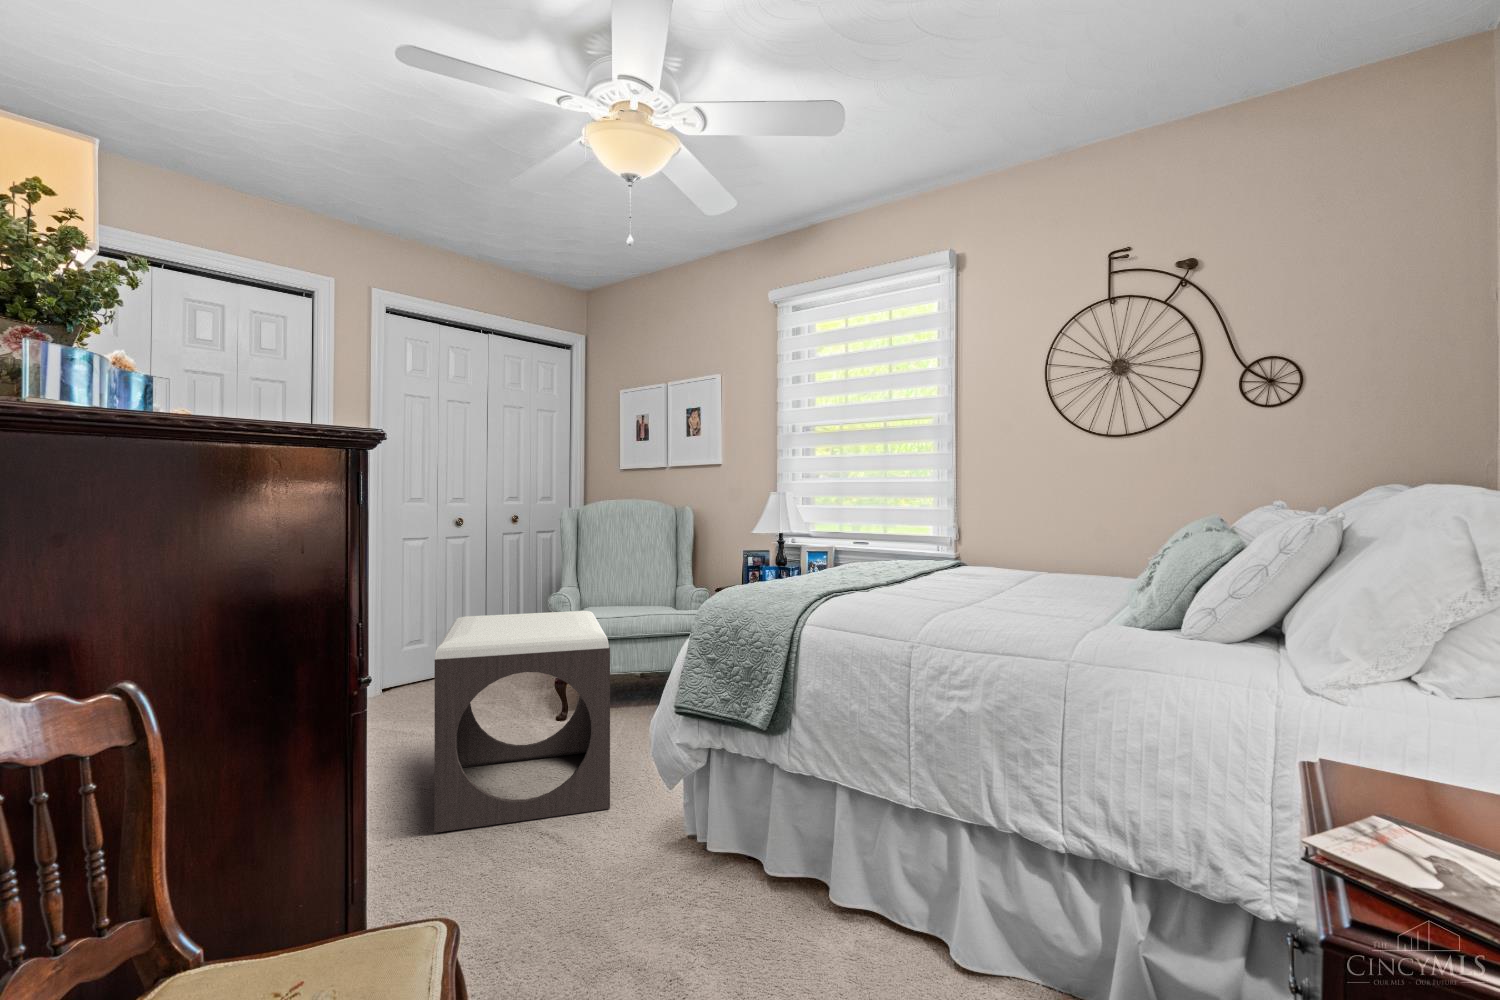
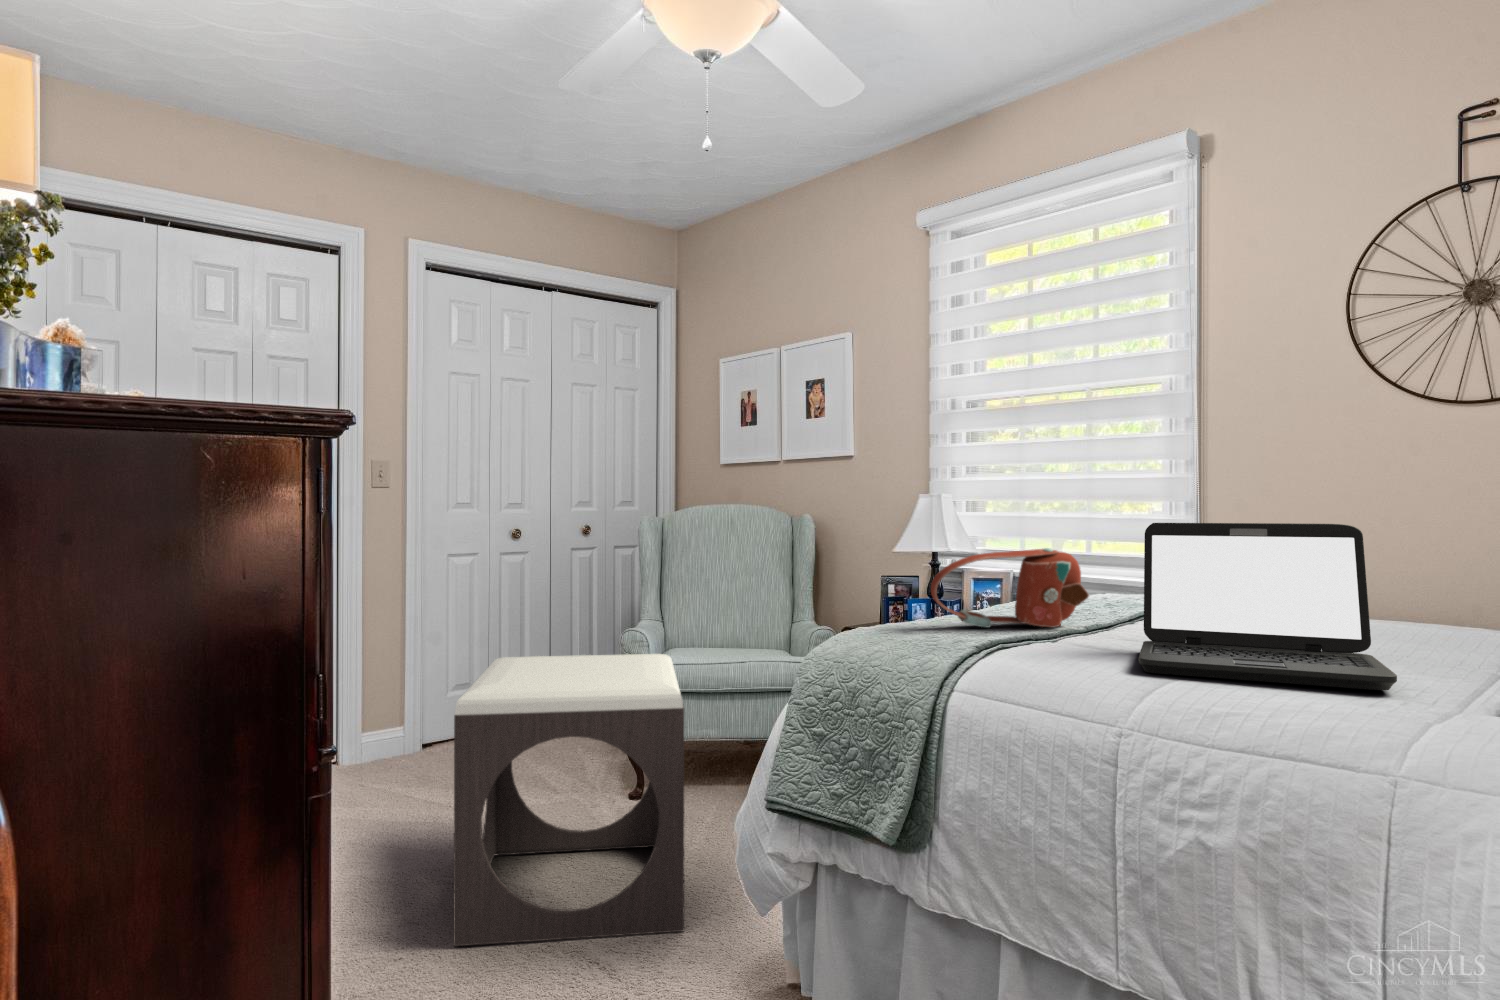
laptop: none [920,514,1066,615] -> present [1139,523,1397,690]
handbag: none [786,531,888,584] -> present [931,548,1089,627]

